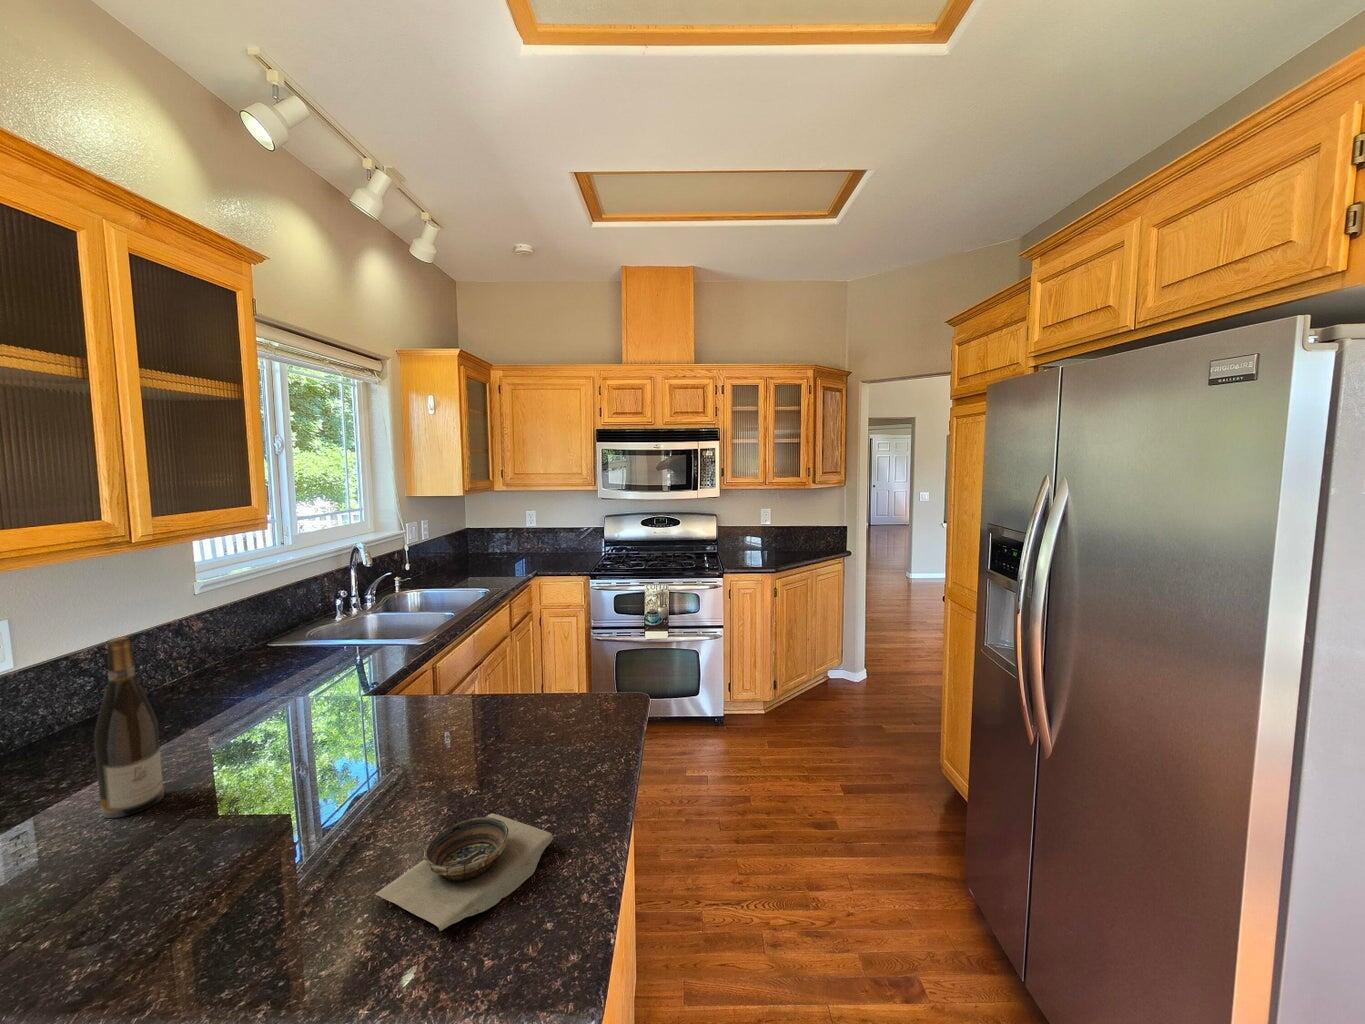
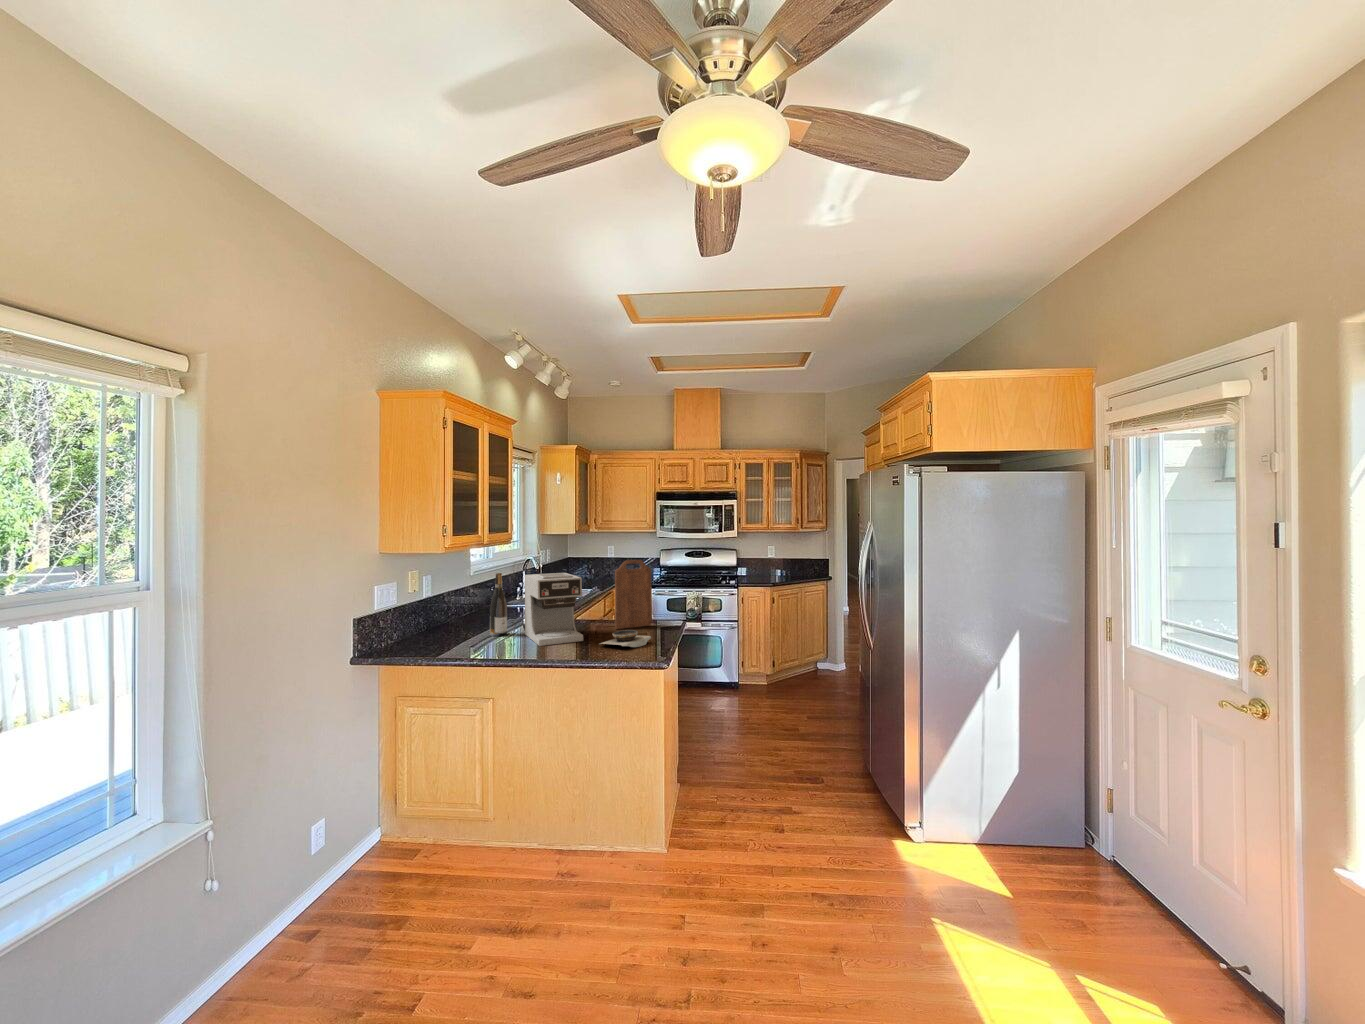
cutting board: none [470,579,569,754] -> present [615,560,651,629]
coffee maker: none [164,623,352,904] -> present [525,573,583,646]

